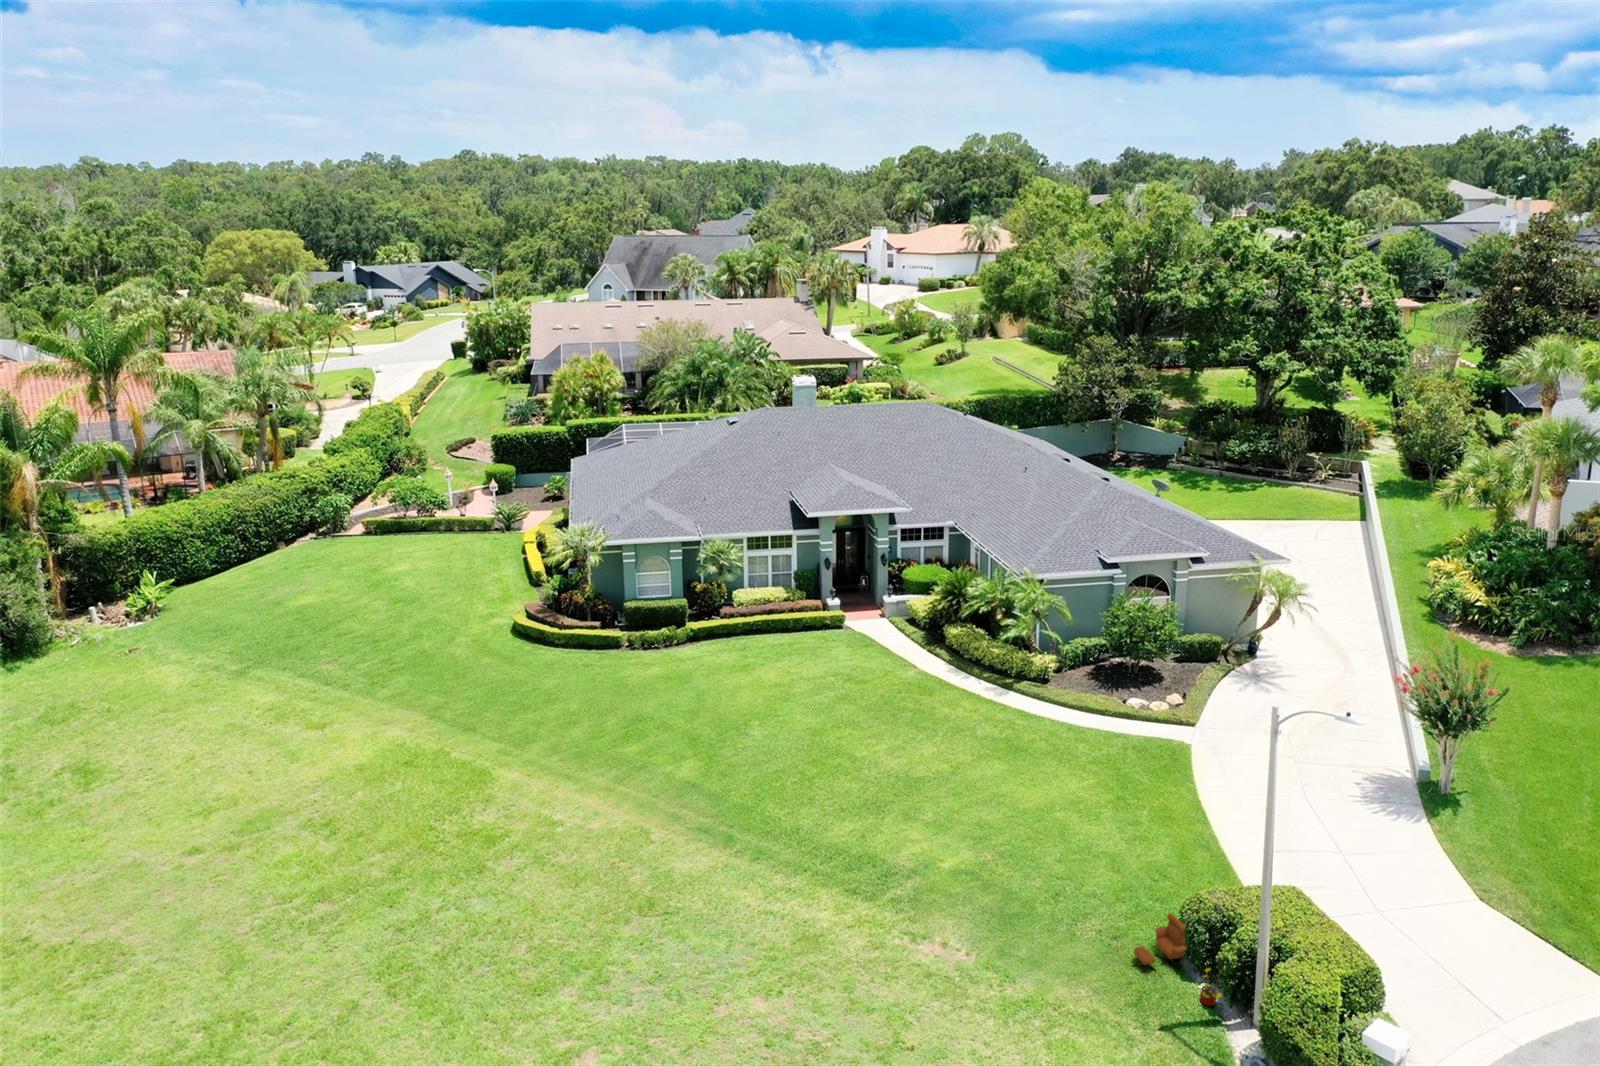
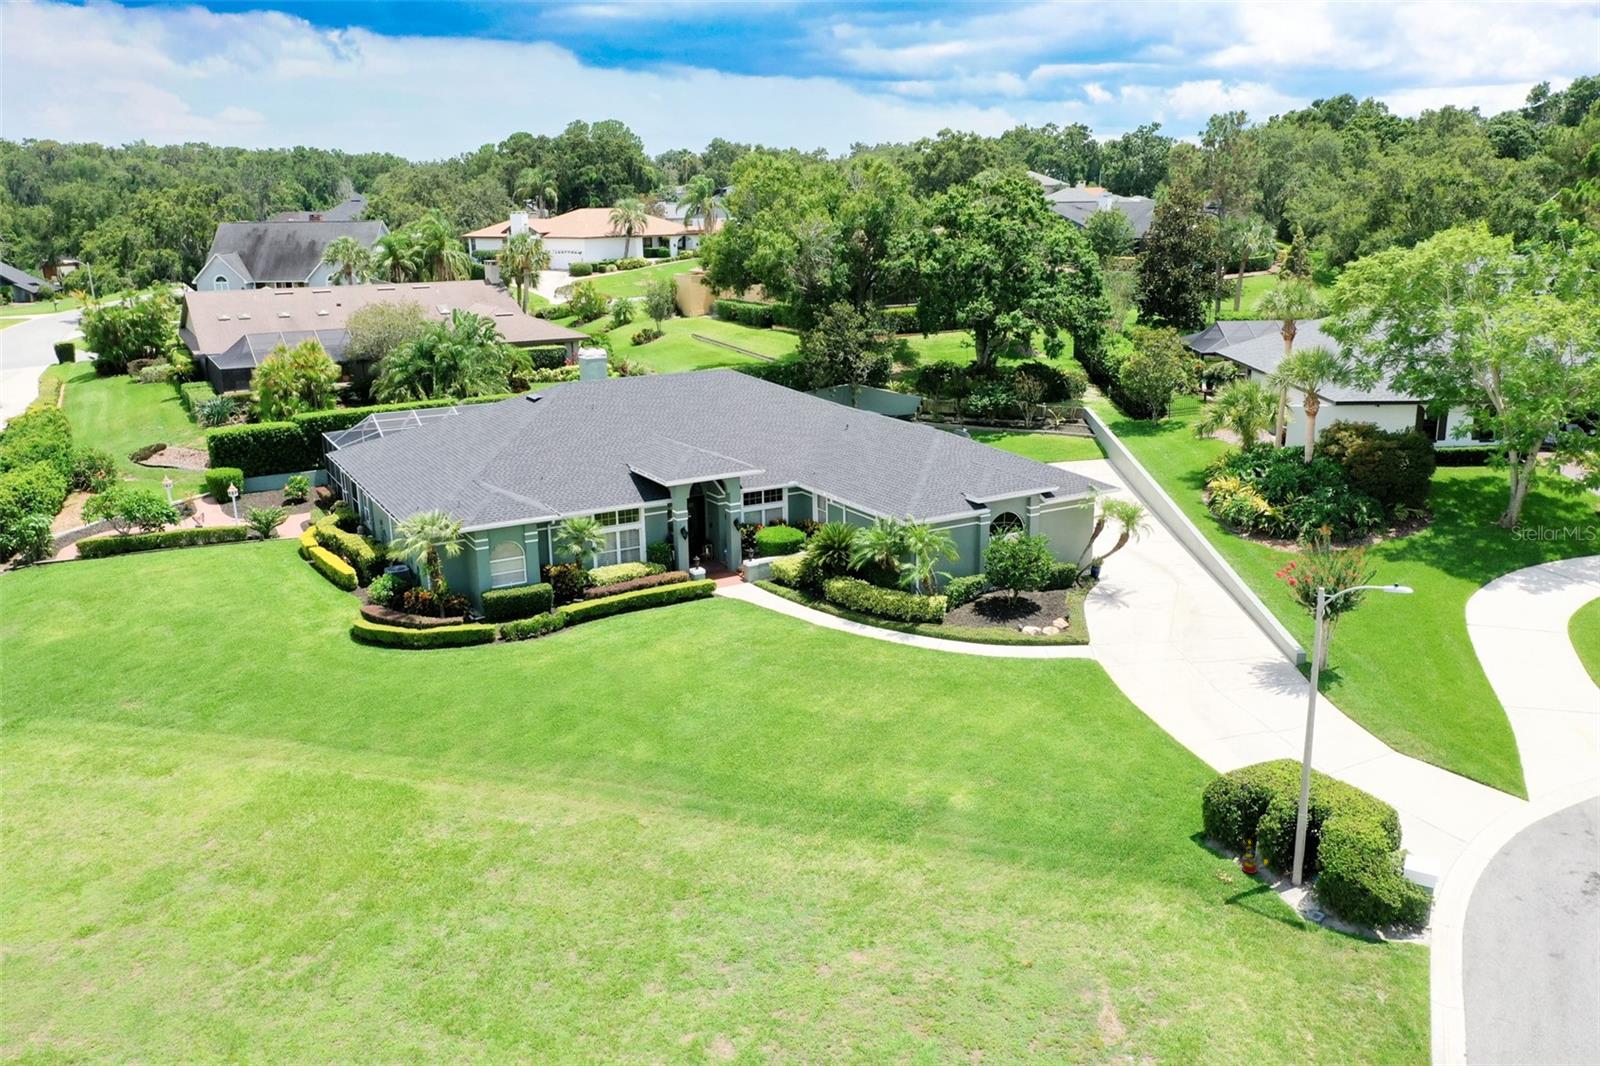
lounge chair: present [1134,913,1187,973] -> none [1171,800,1217,859]

